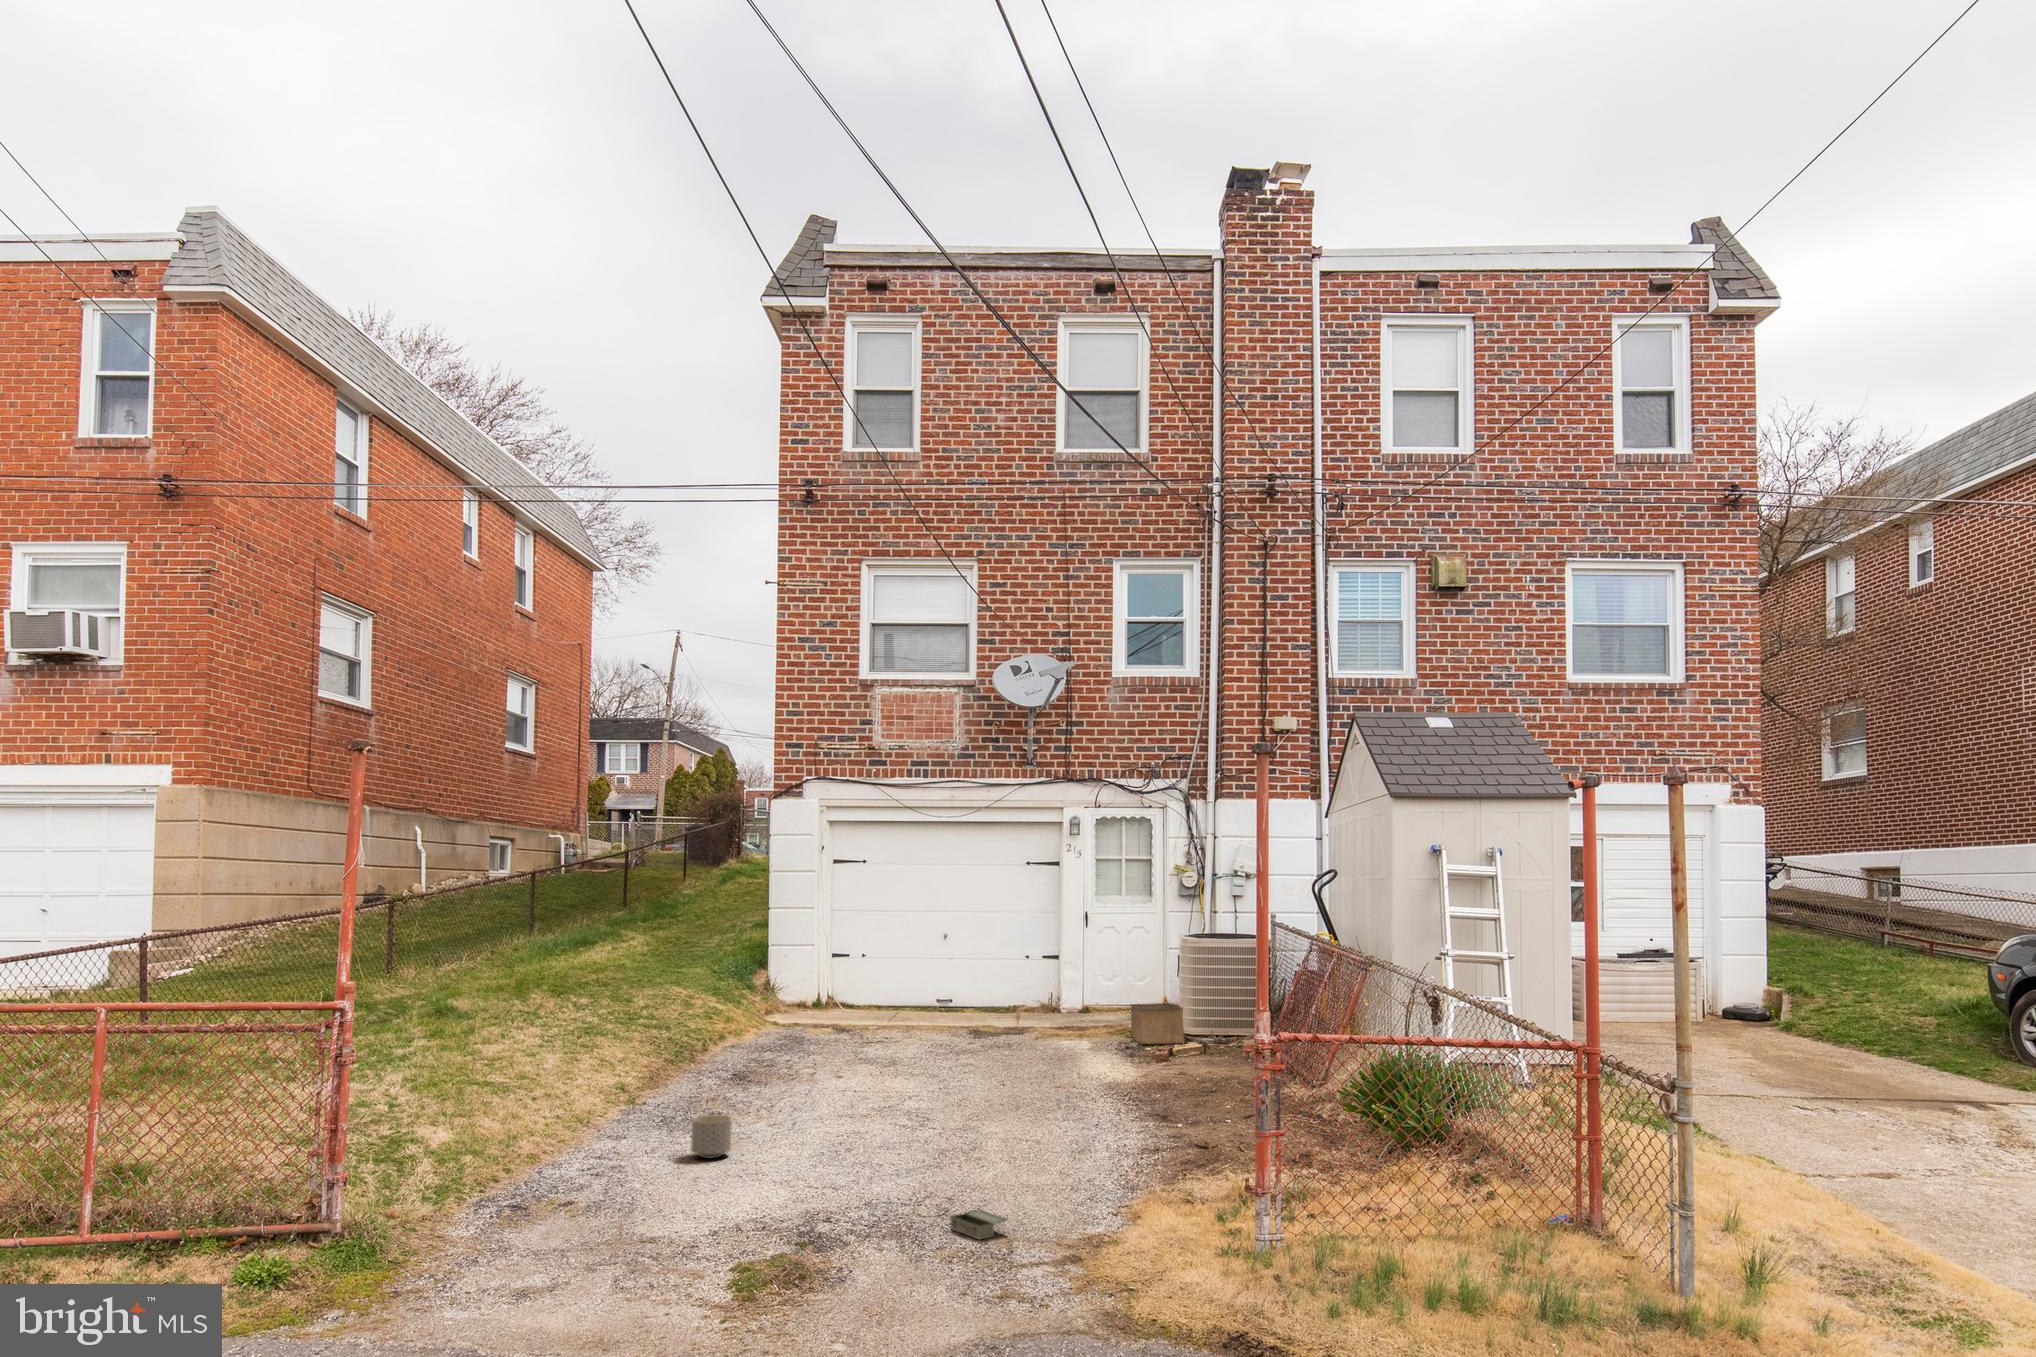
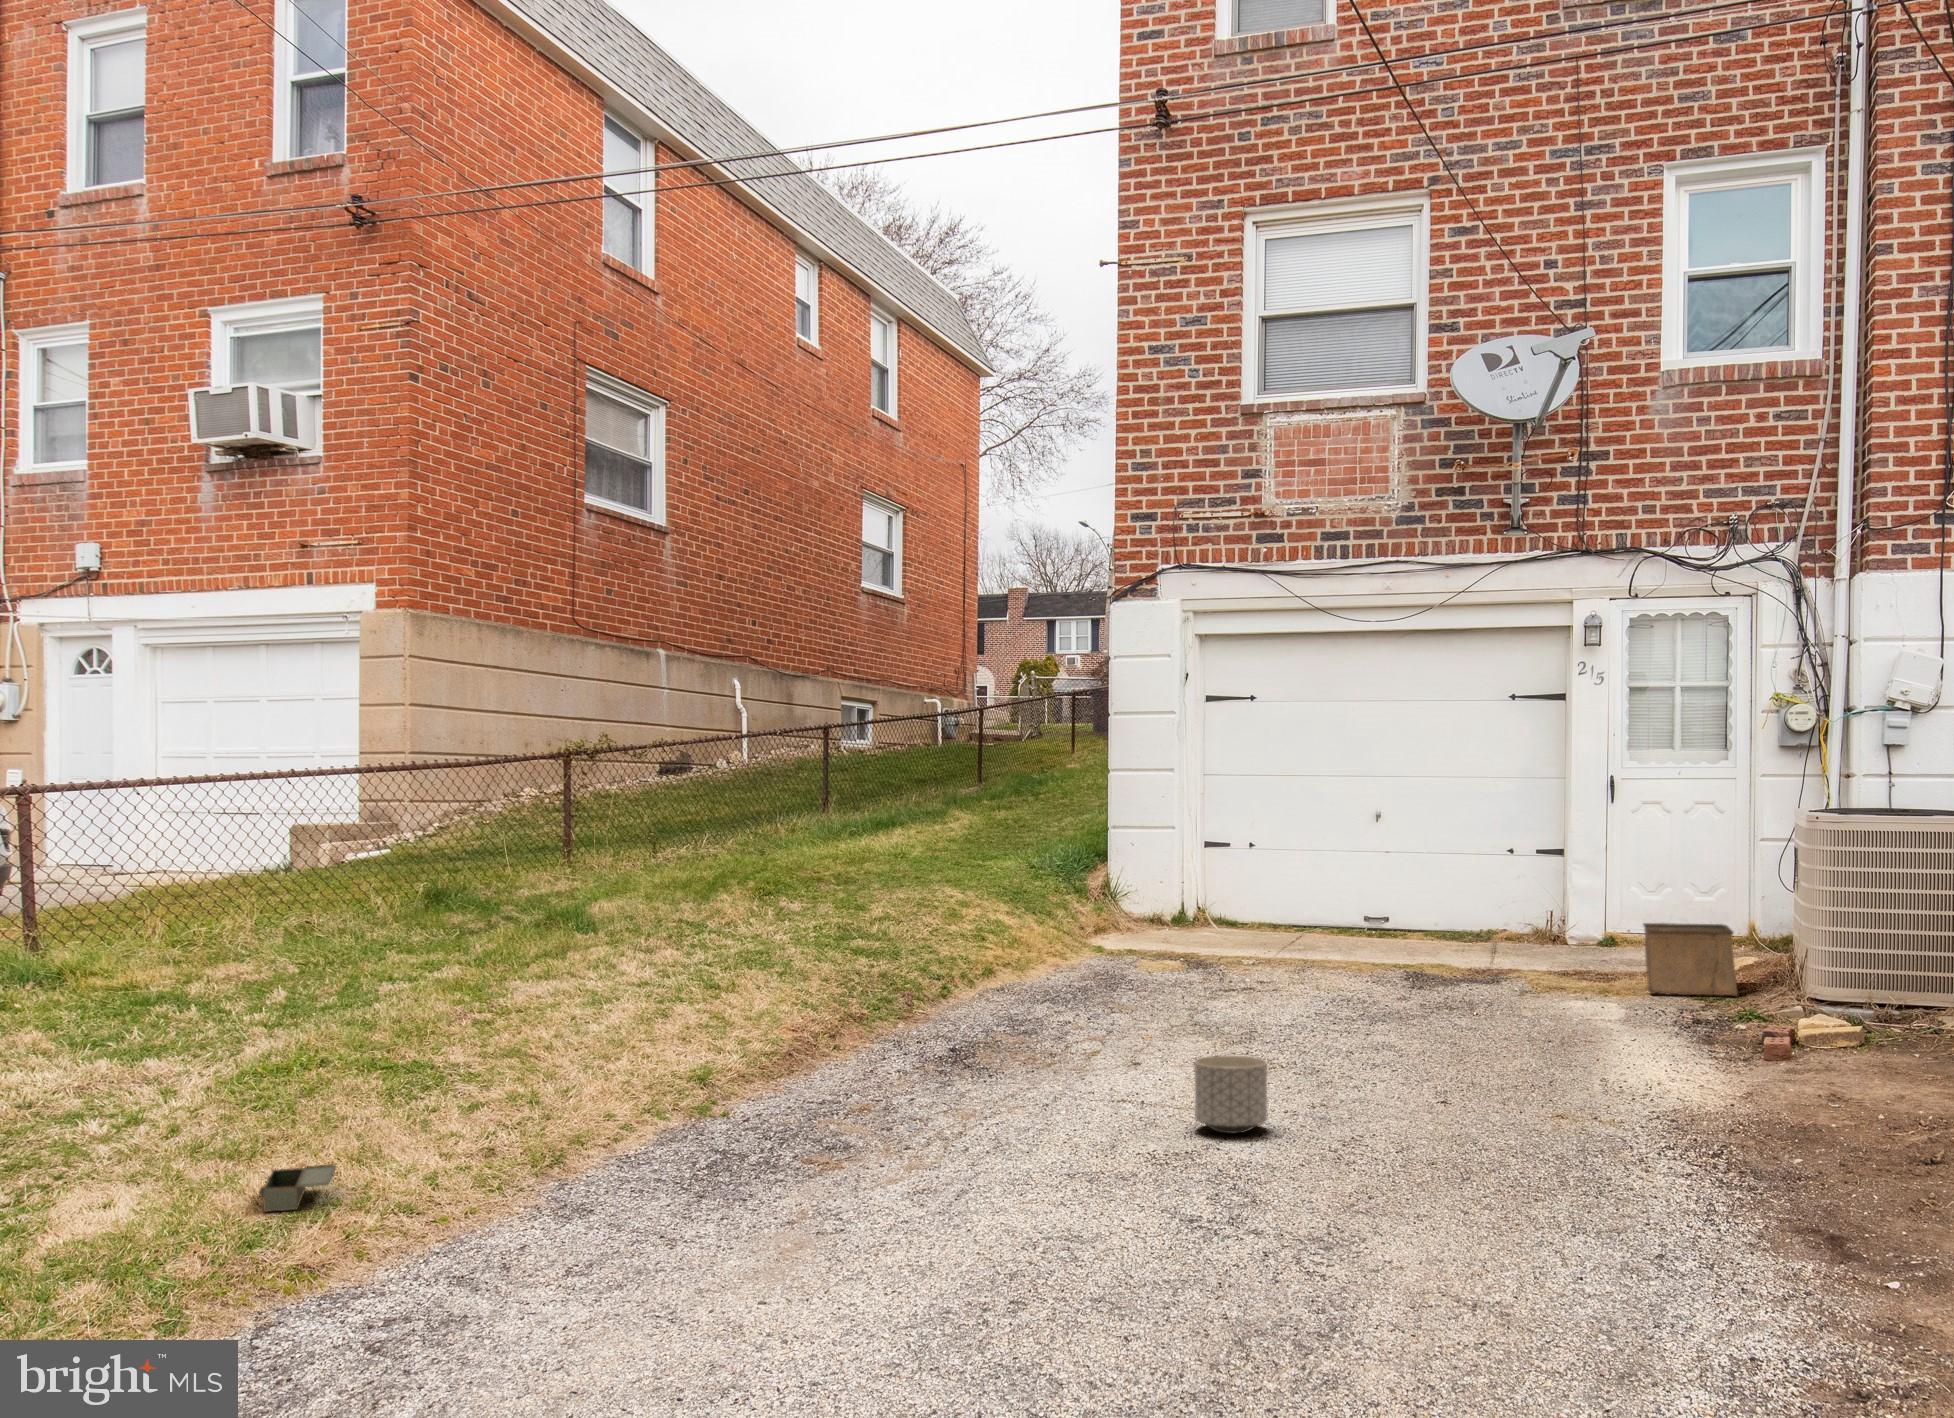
planter: present [691,1115,731,1159] -> present [1195,1055,1267,1134]
toolbox: present [950,1210,1007,1239] -> present [259,1165,336,1212]

